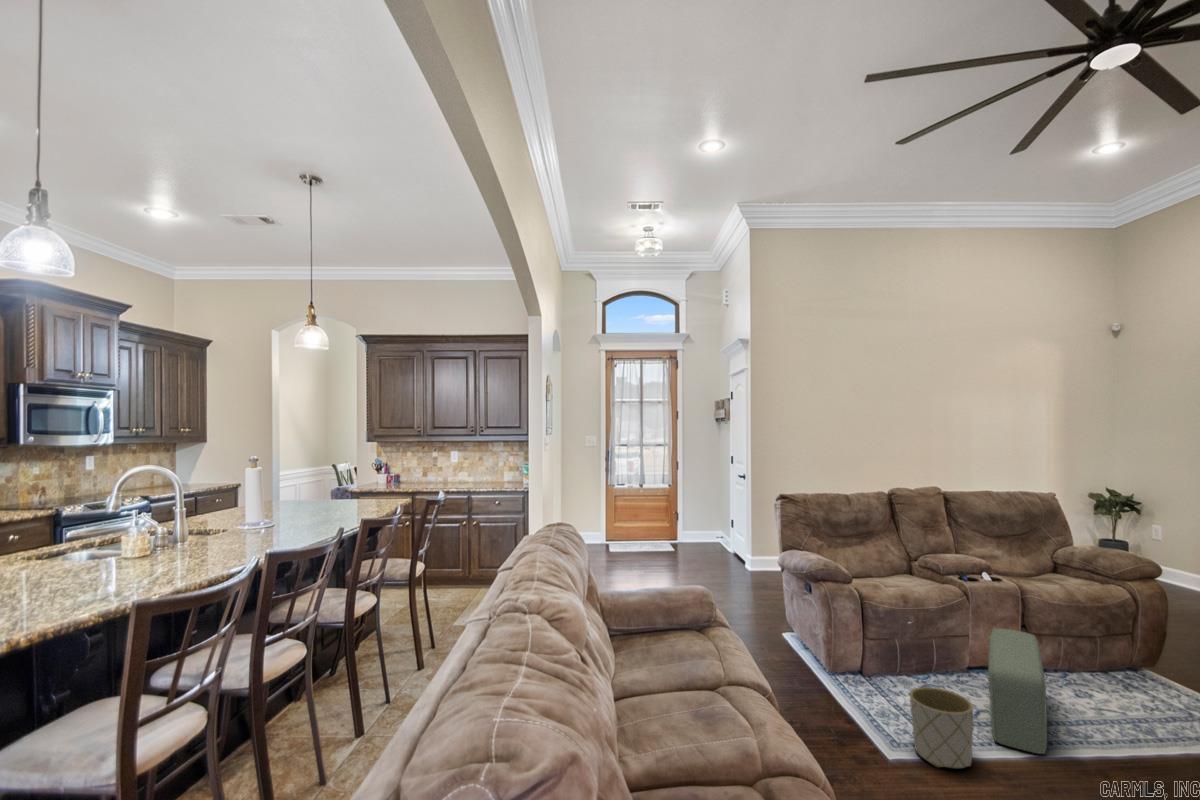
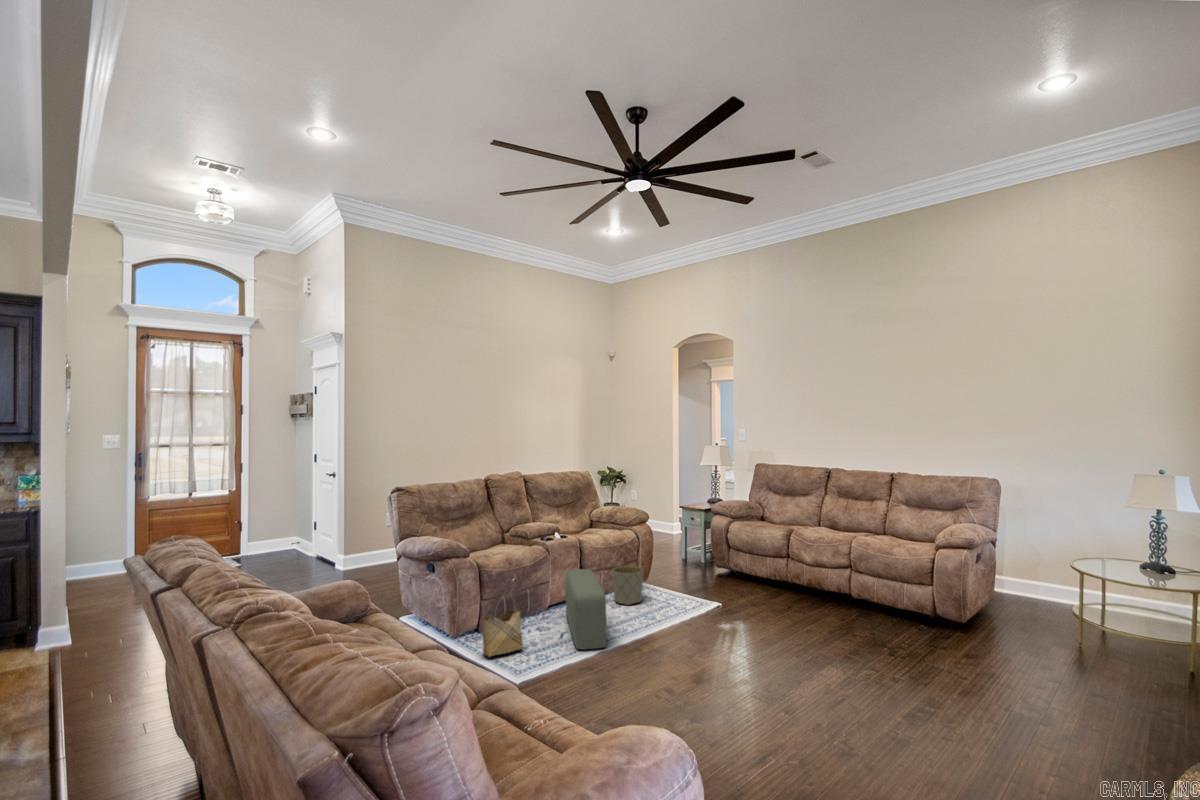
woven basket: none [856,632,913,713] -> present [482,609,523,657]
planter: present [910,687,973,768] -> present [612,566,643,605]

